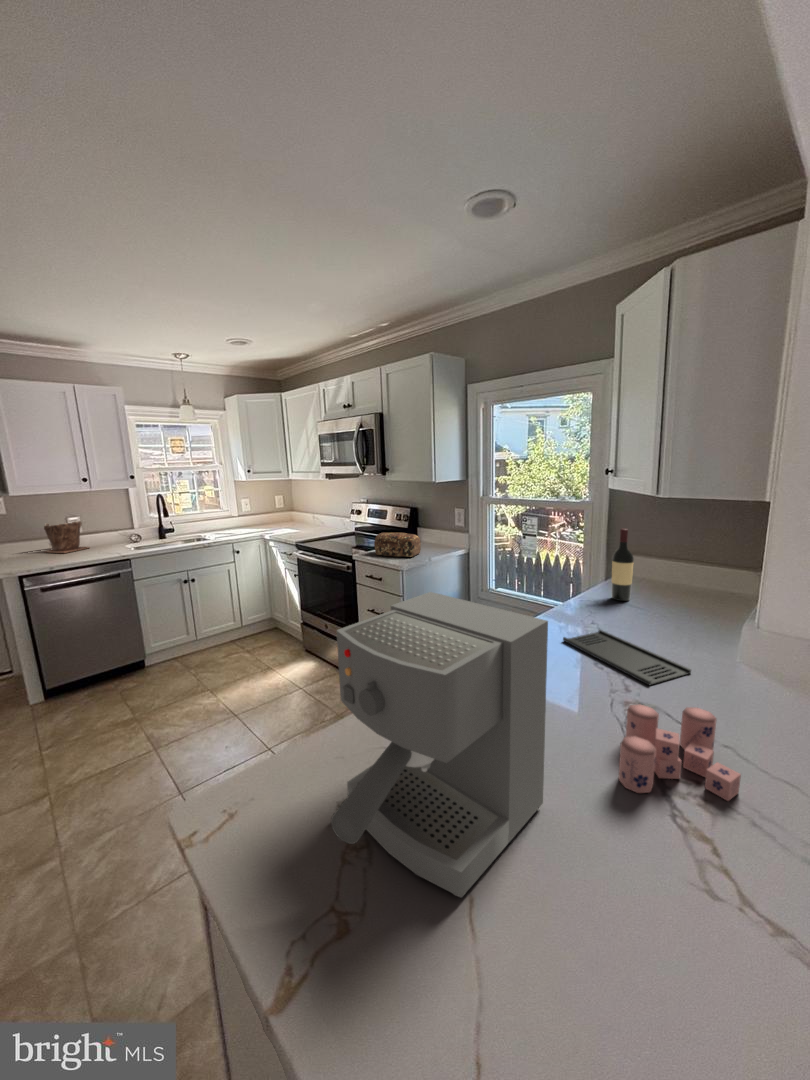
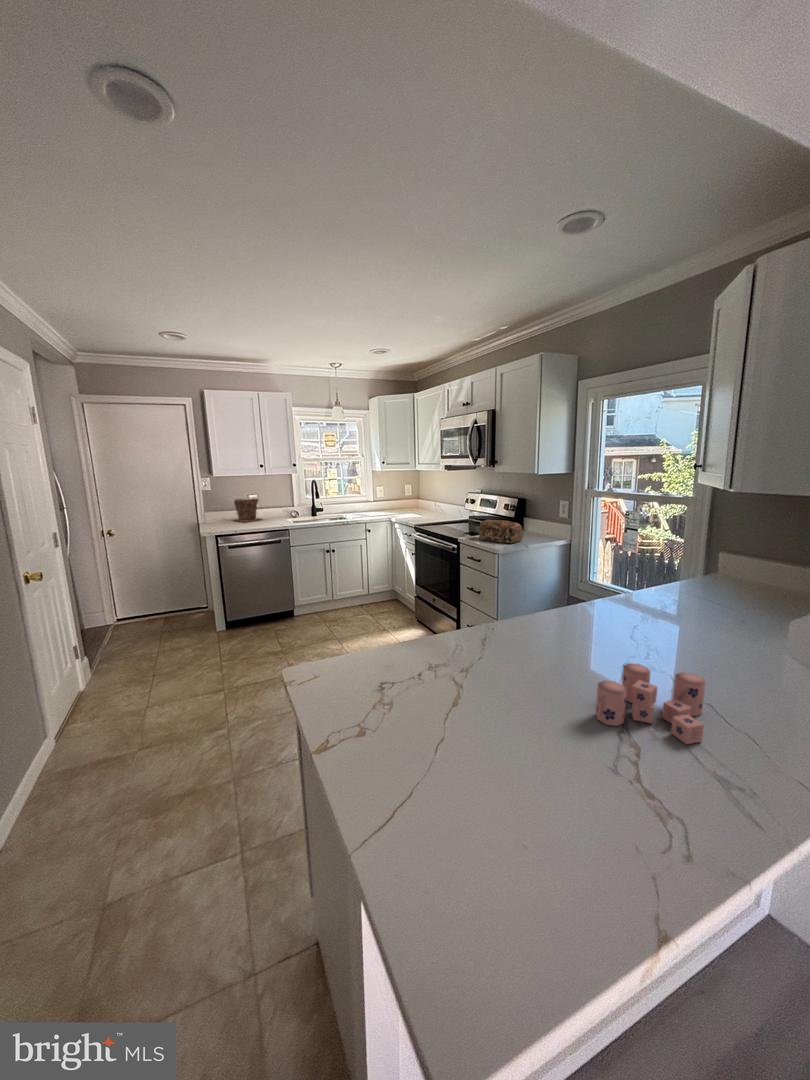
wine bottle: present [612,529,634,601] -> none [695,523,722,597]
coffee maker: present [331,592,548,897] -> none [346,549,526,746]
tray: present [563,630,691,685] -> none [616,615,732,662]

